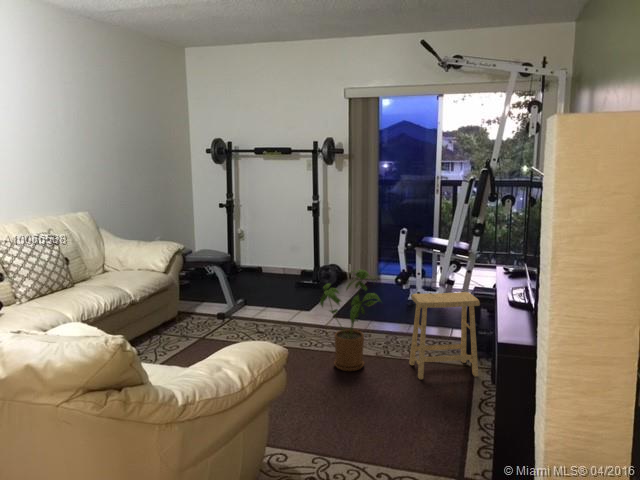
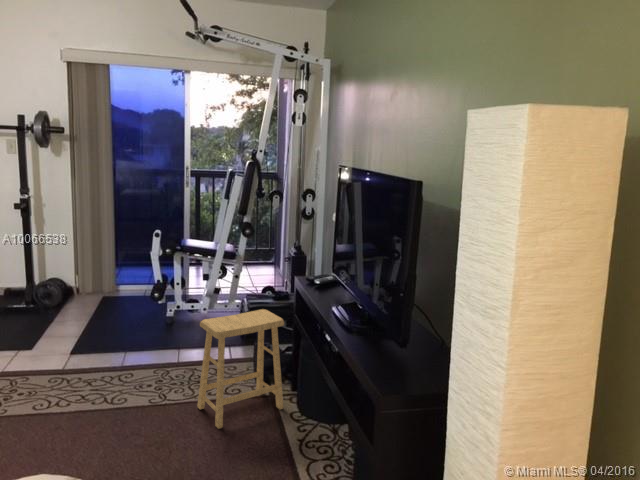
house plant: present [320,269,381,371] -> none [71,295,167,439]

